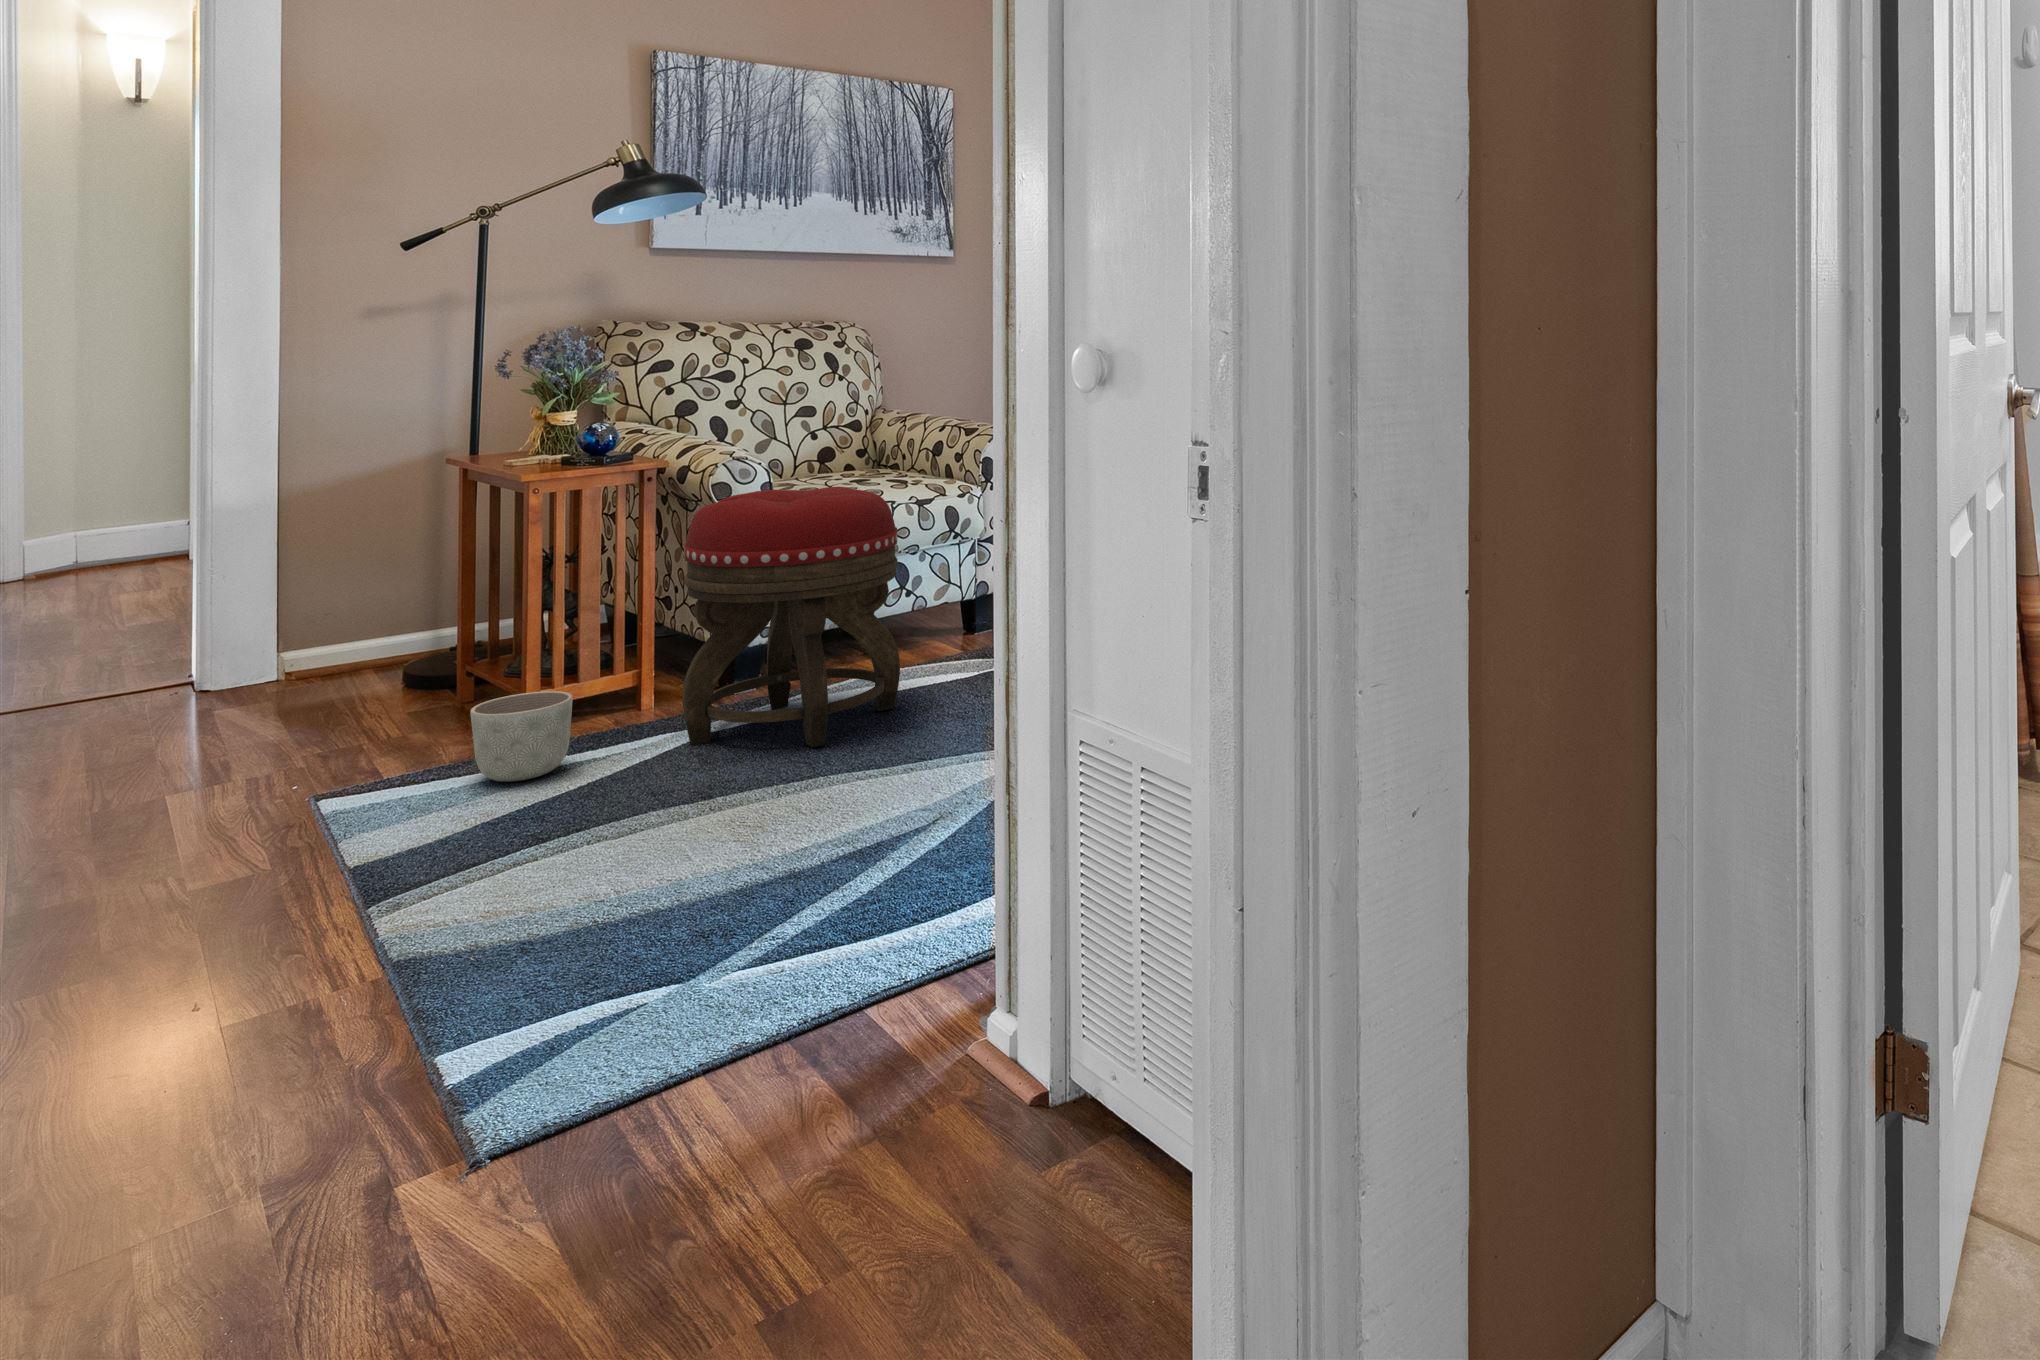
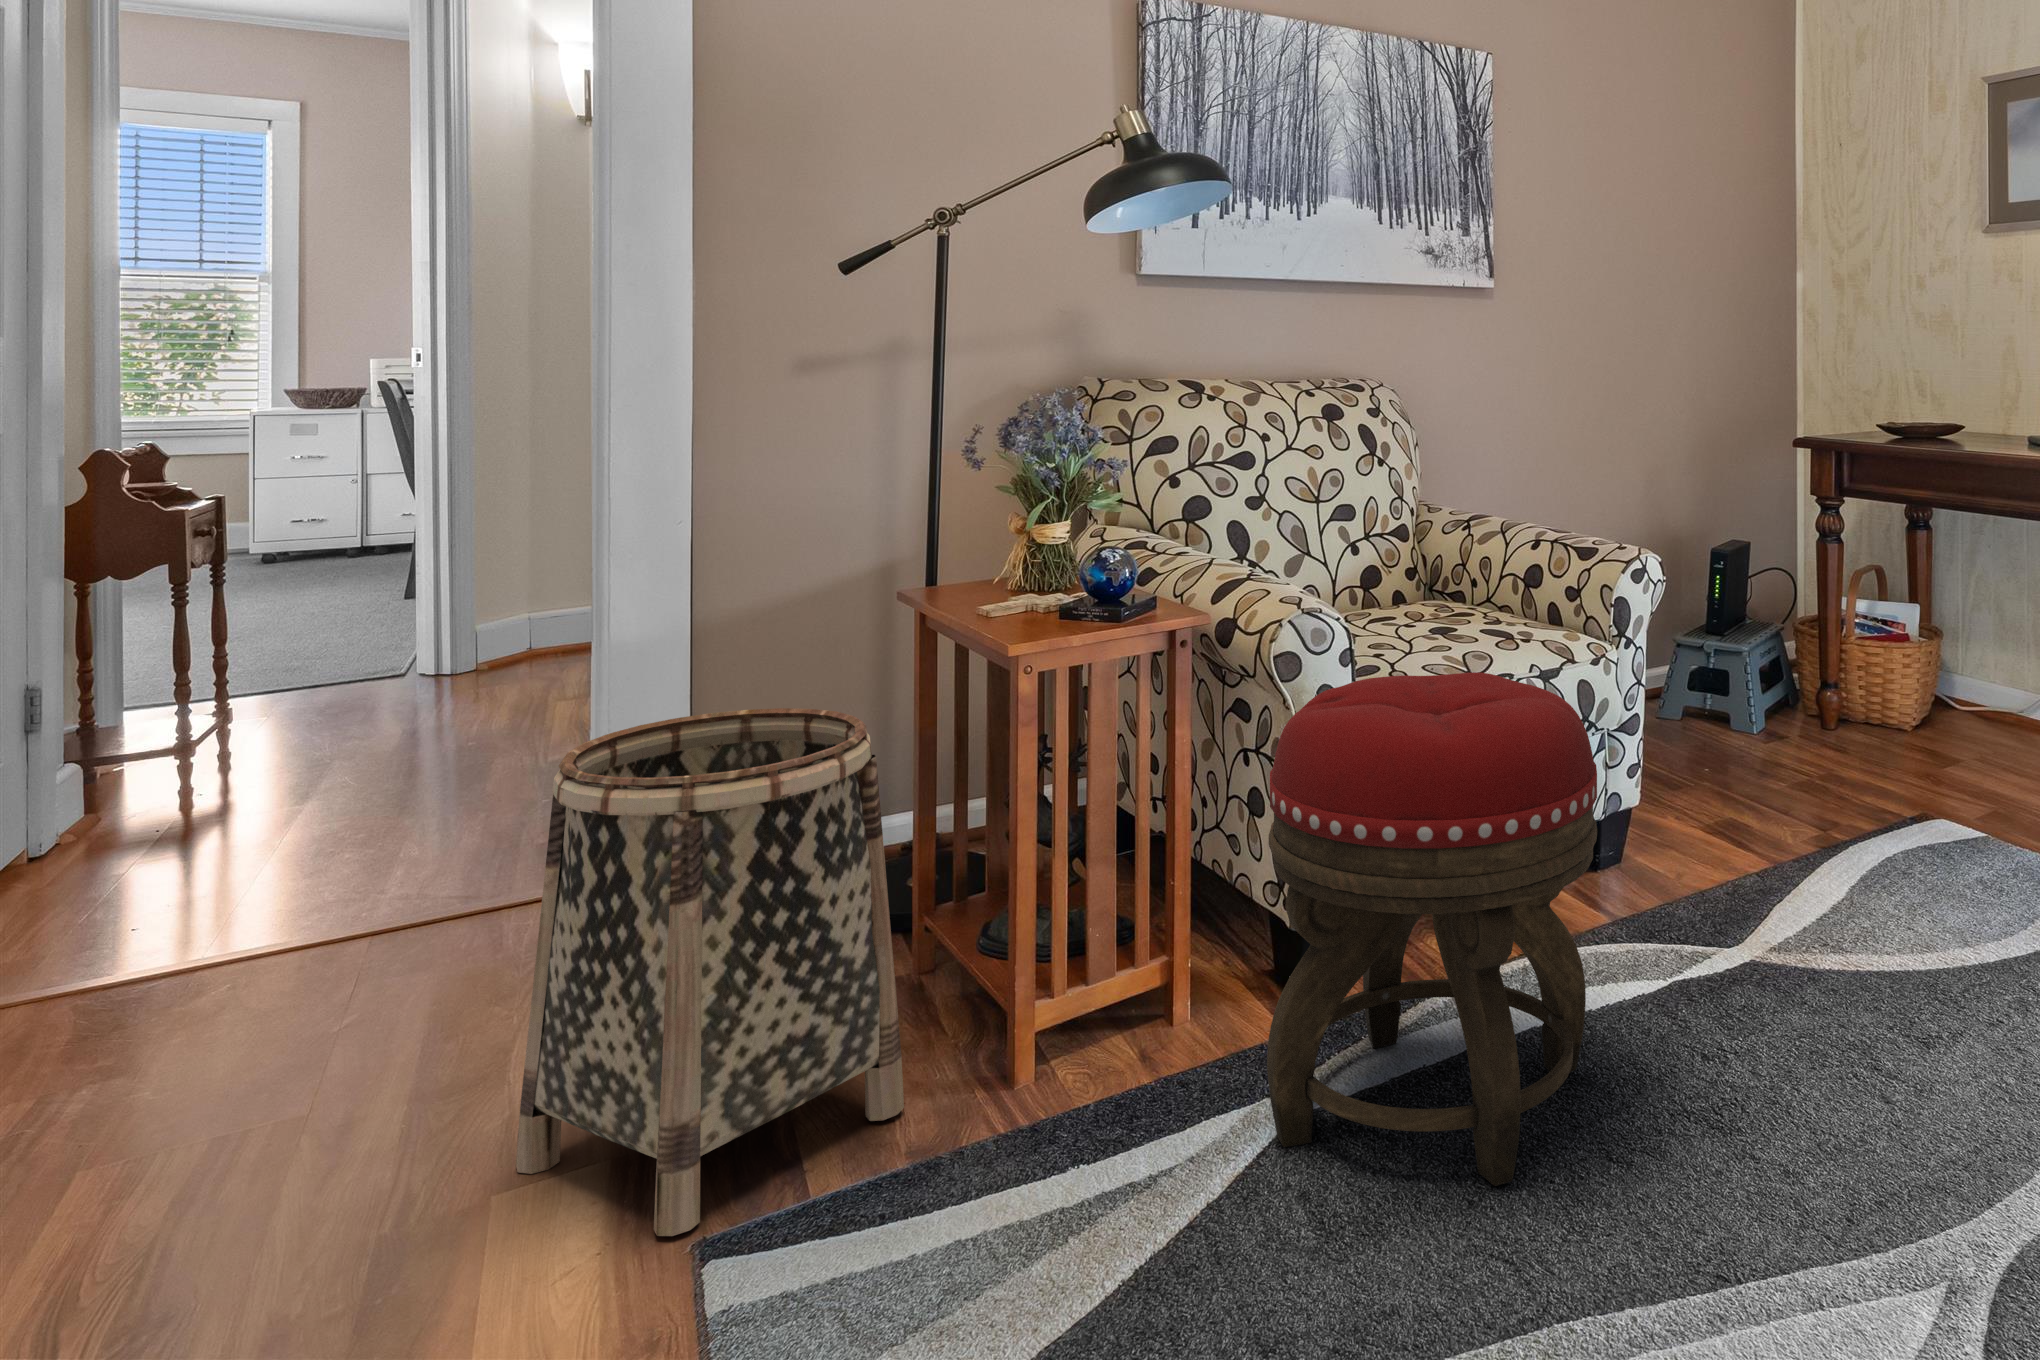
basket: none [171,519,445,796] -> present [516,708,904,1236]
planter: present [470,691,573,782] -> none [956,1048,1111,1237]

